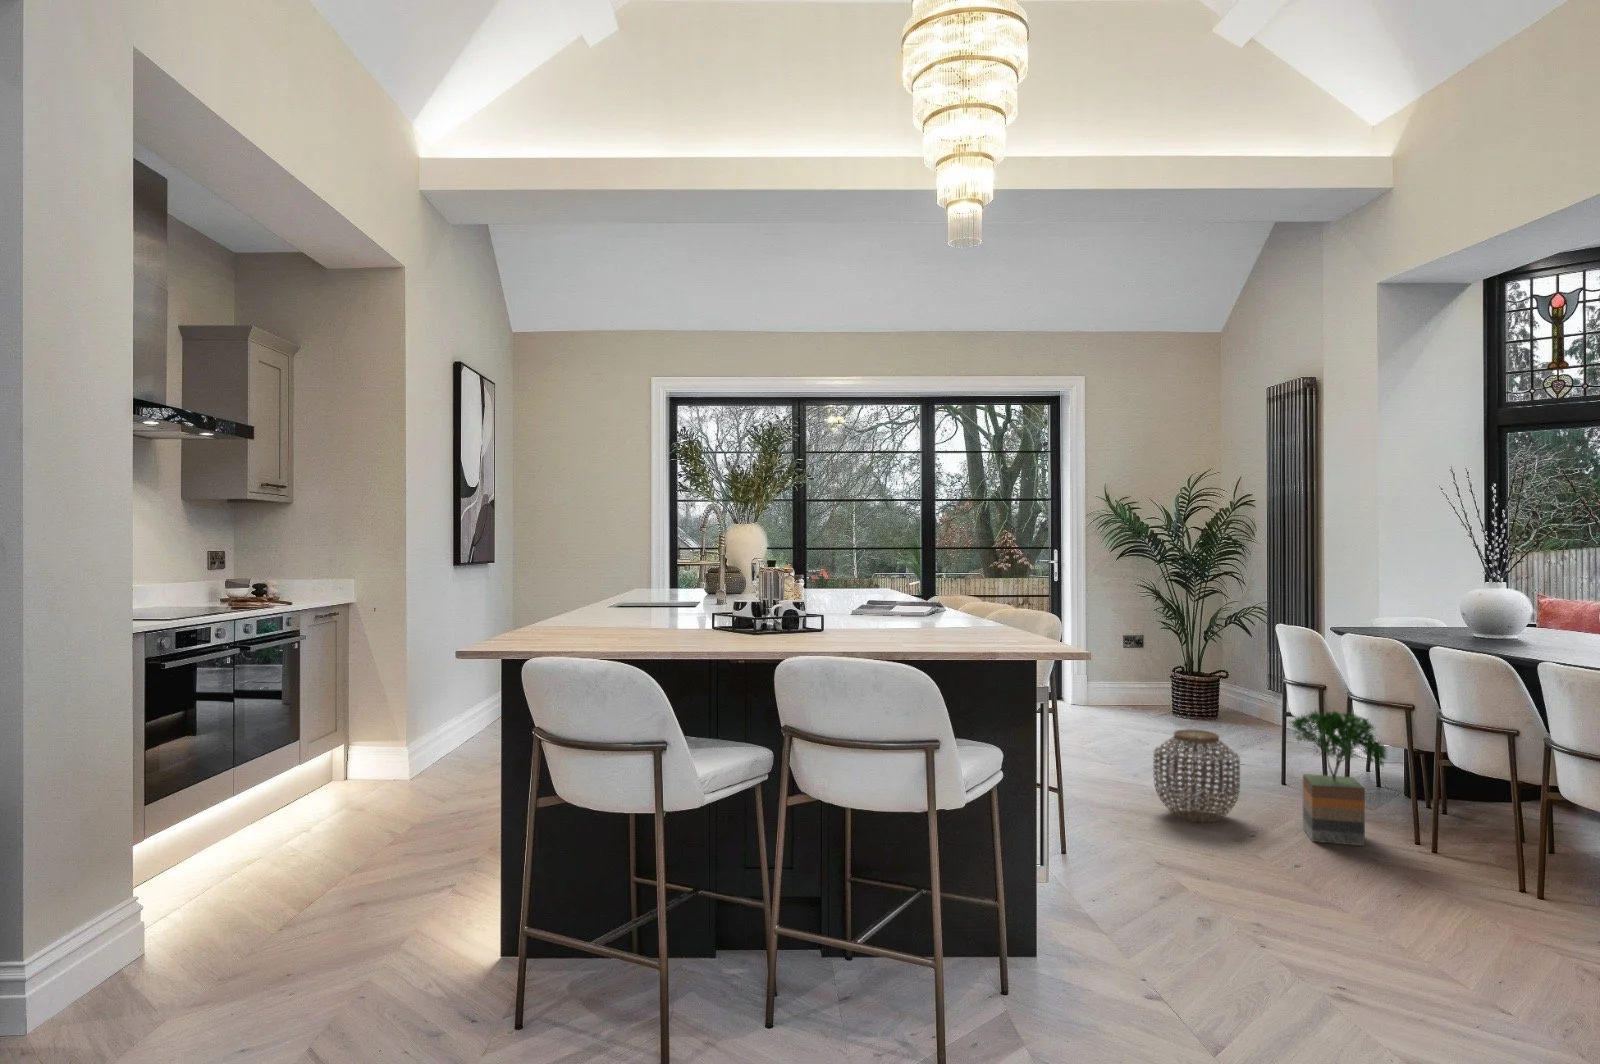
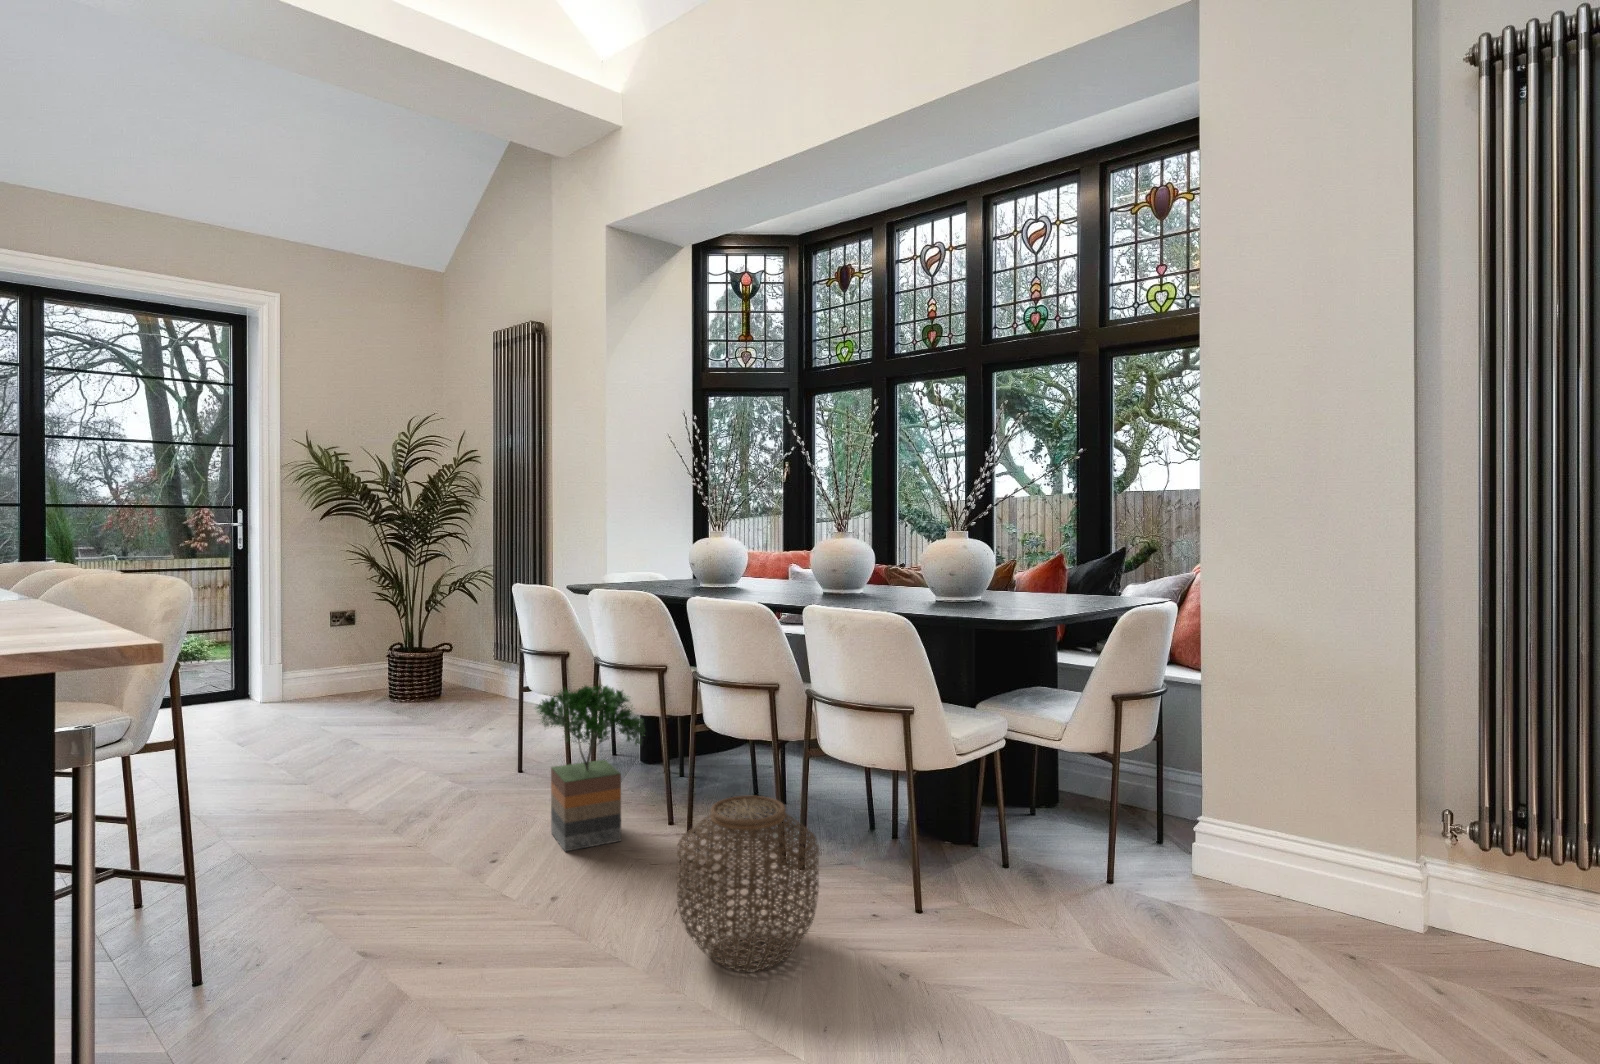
woven basket: present [1153,729,1240,823] -> present [677,795,819,971]

